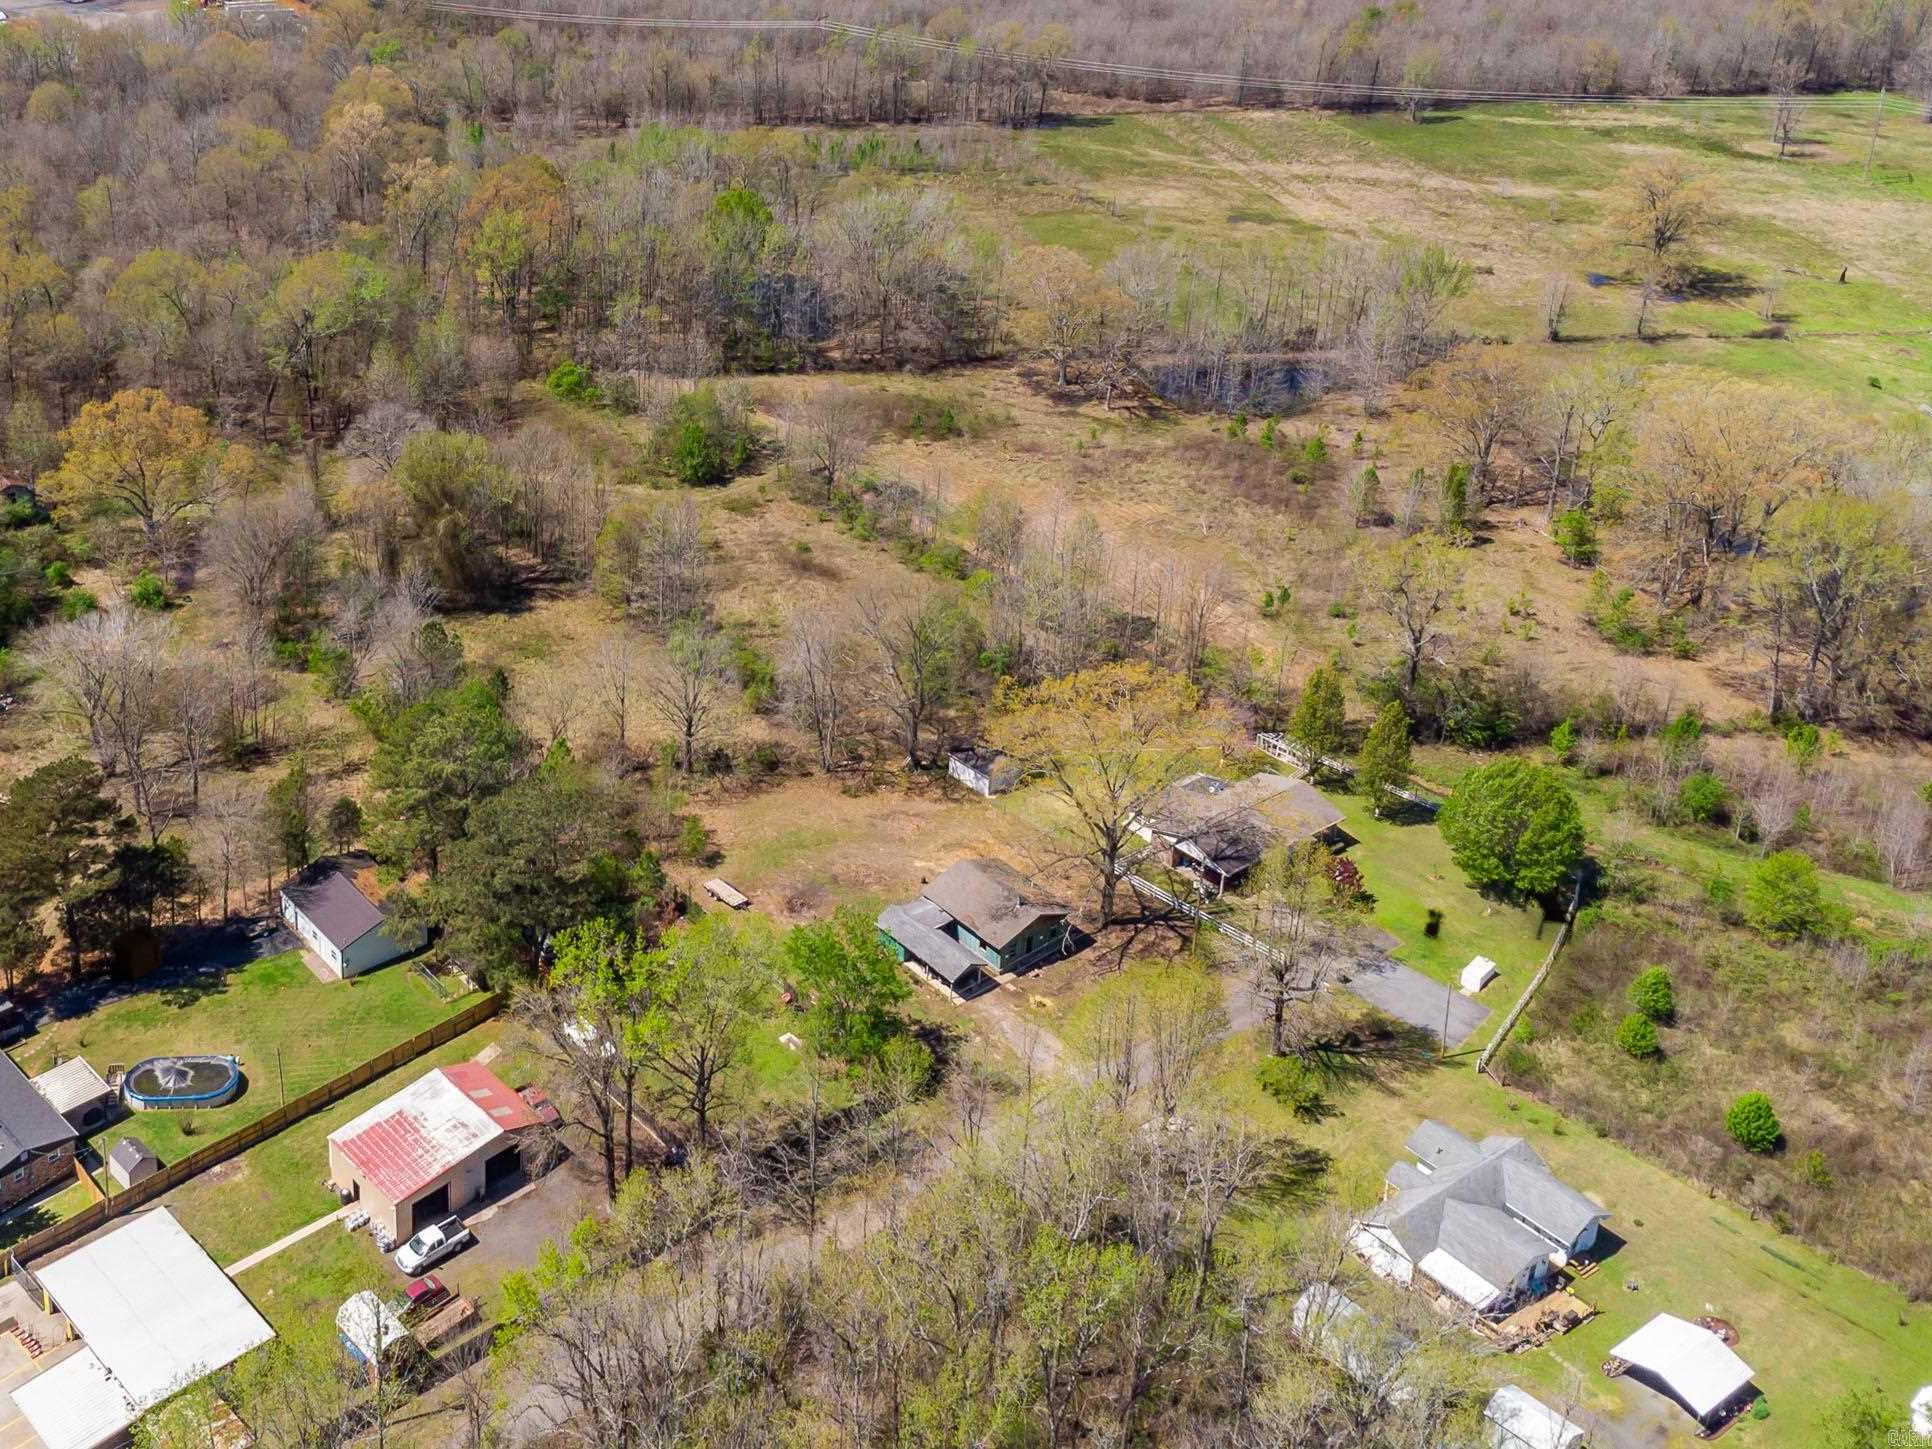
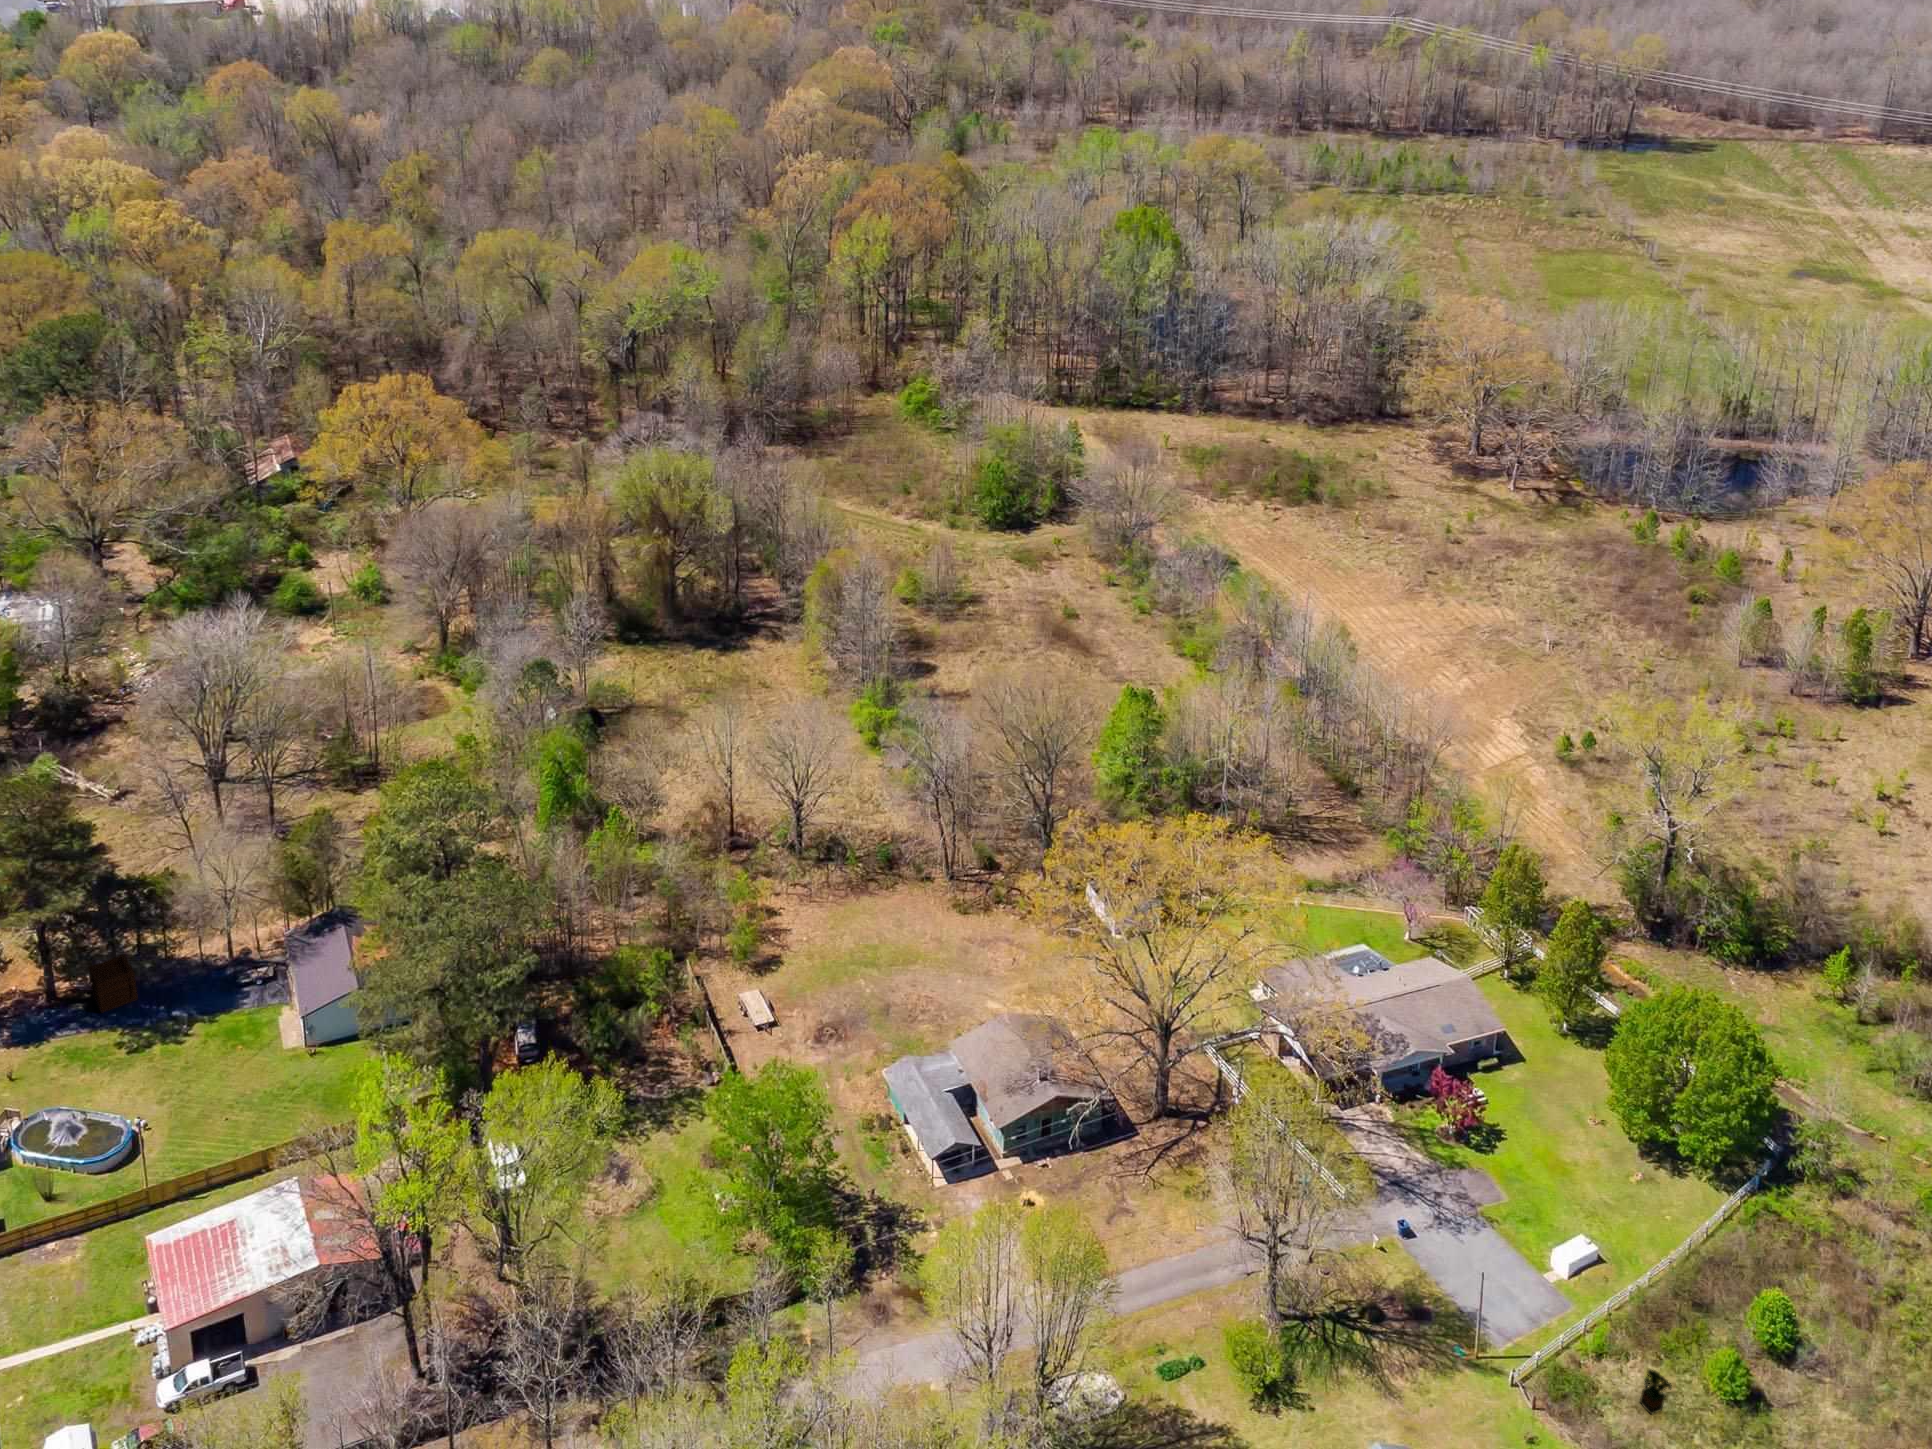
bench: present [1522,886,1575,943] -> none [1686,1150,1735,1237]
potted tree: present [1424,909,1444,938] -> present [1640,1369,1672,1415]

